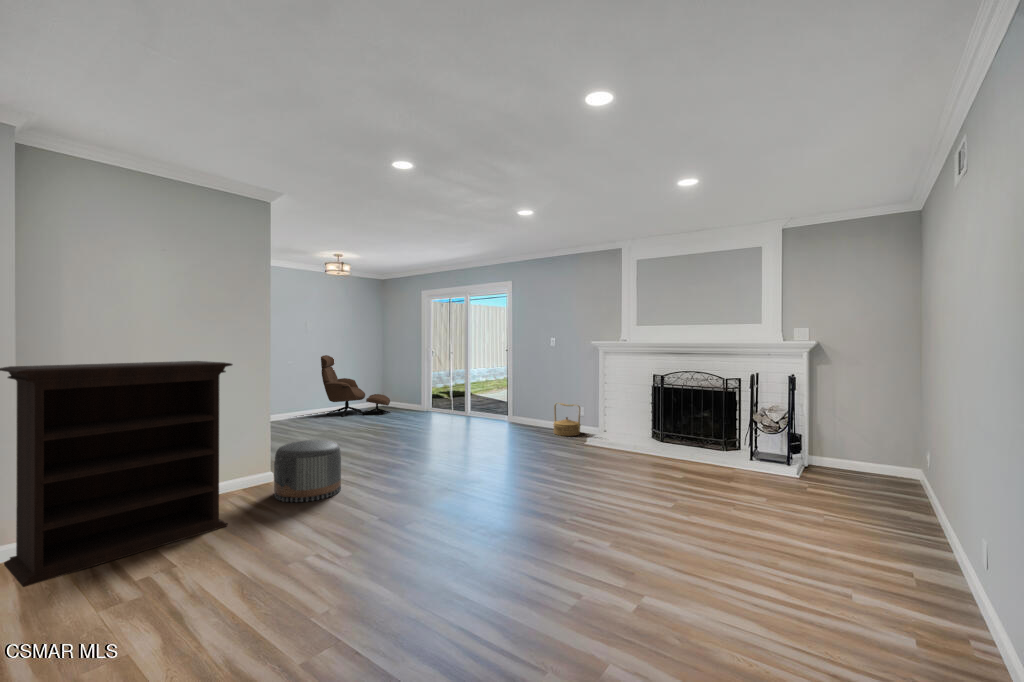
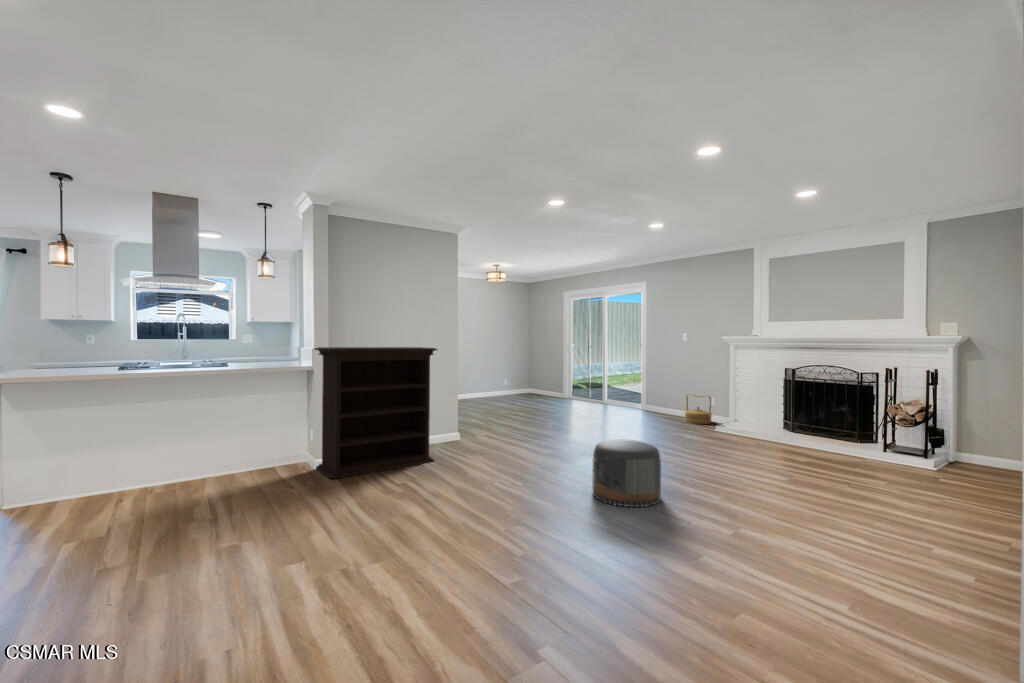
lounge chair: present [321,355,390,416] -> none [483,349,539,400]
pouf: present [274,440,341,502] -> present [592,440,661,507]

